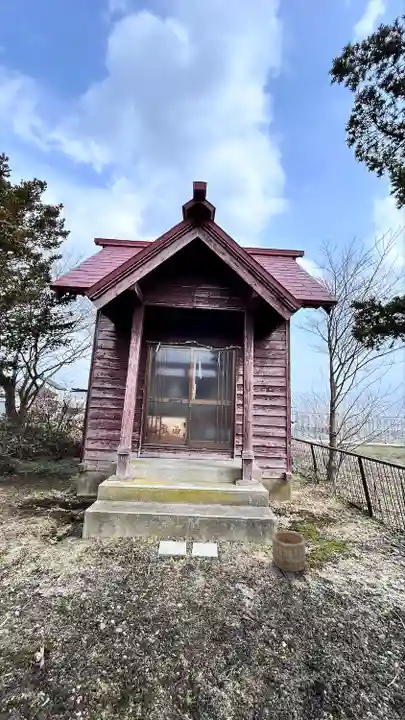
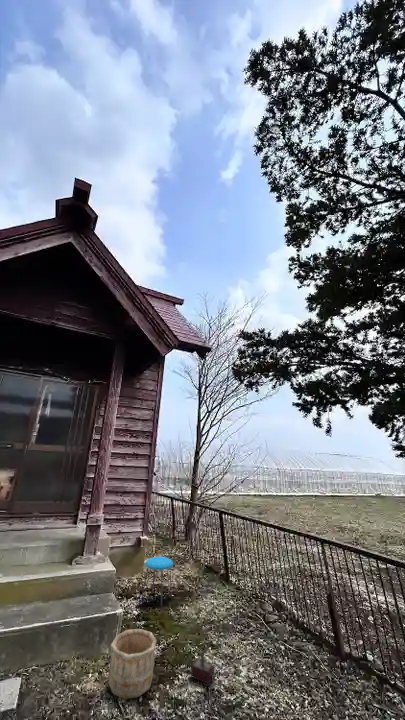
stool: none [291,488,317,525] -> present [141,557,173,606]
potted plant: none [329,524,368,576] -> present [186,611,230,683]

